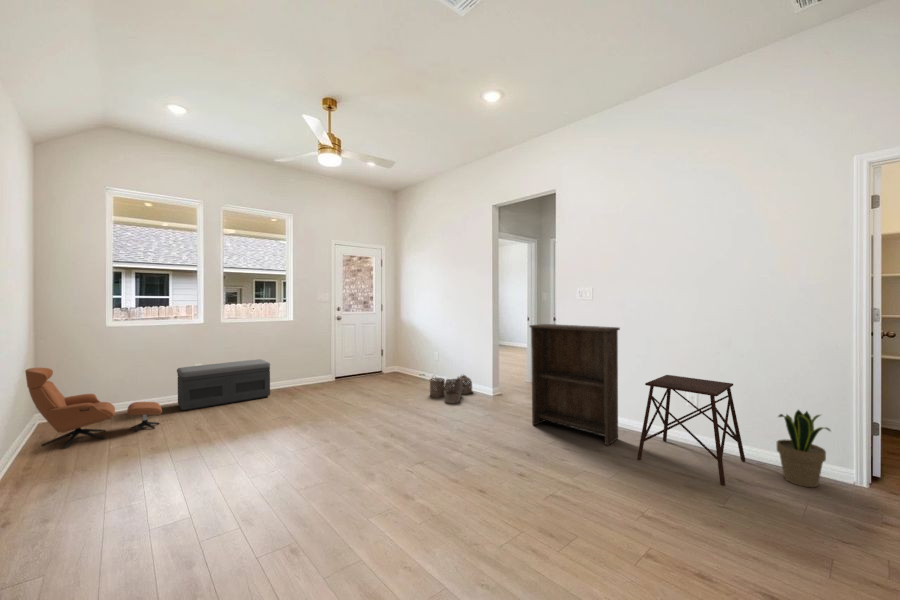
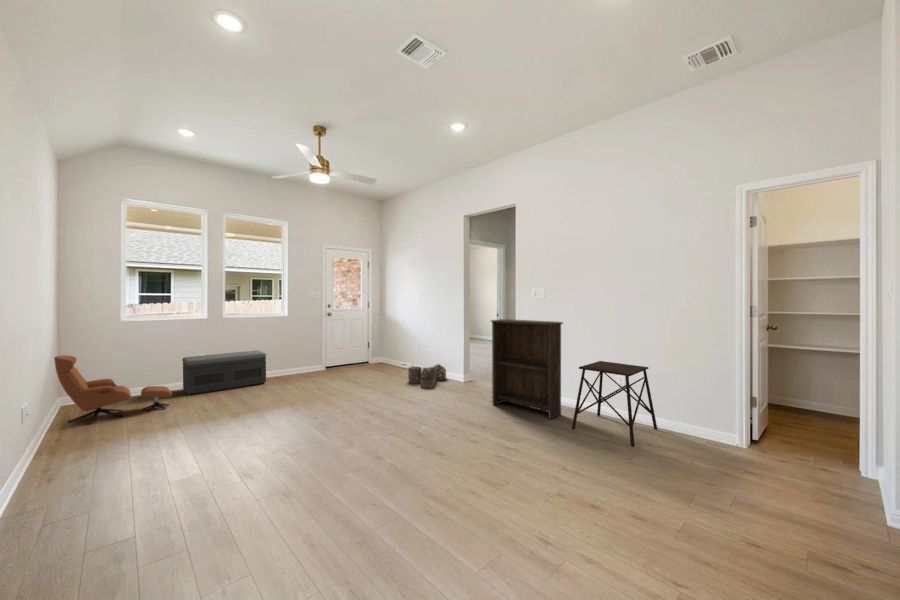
potted plant: present [777,410,830,487] -> none [677,386,714,447]

